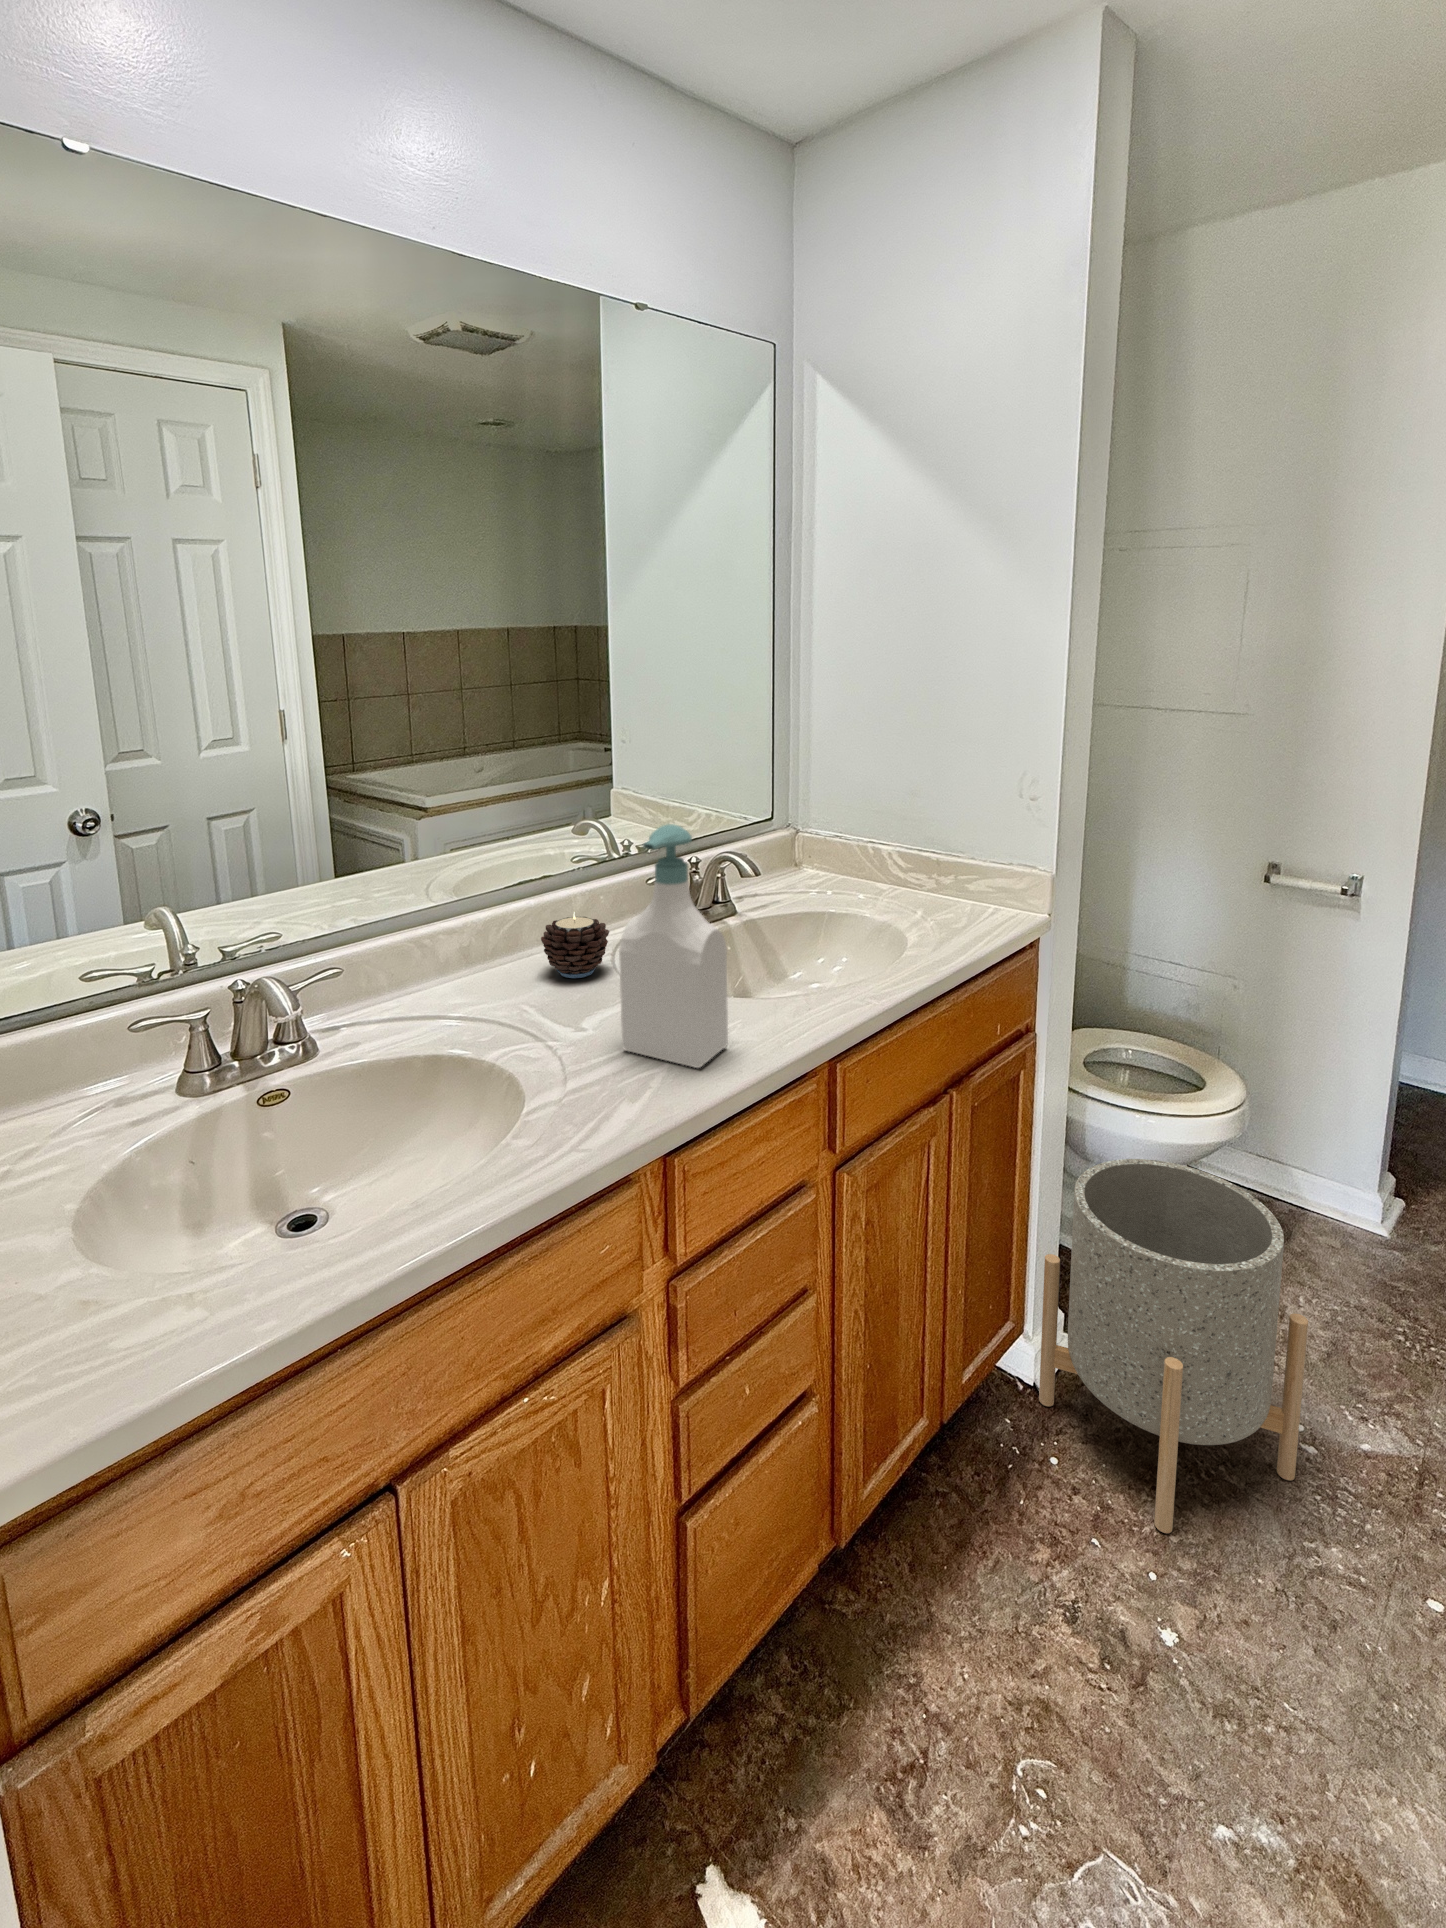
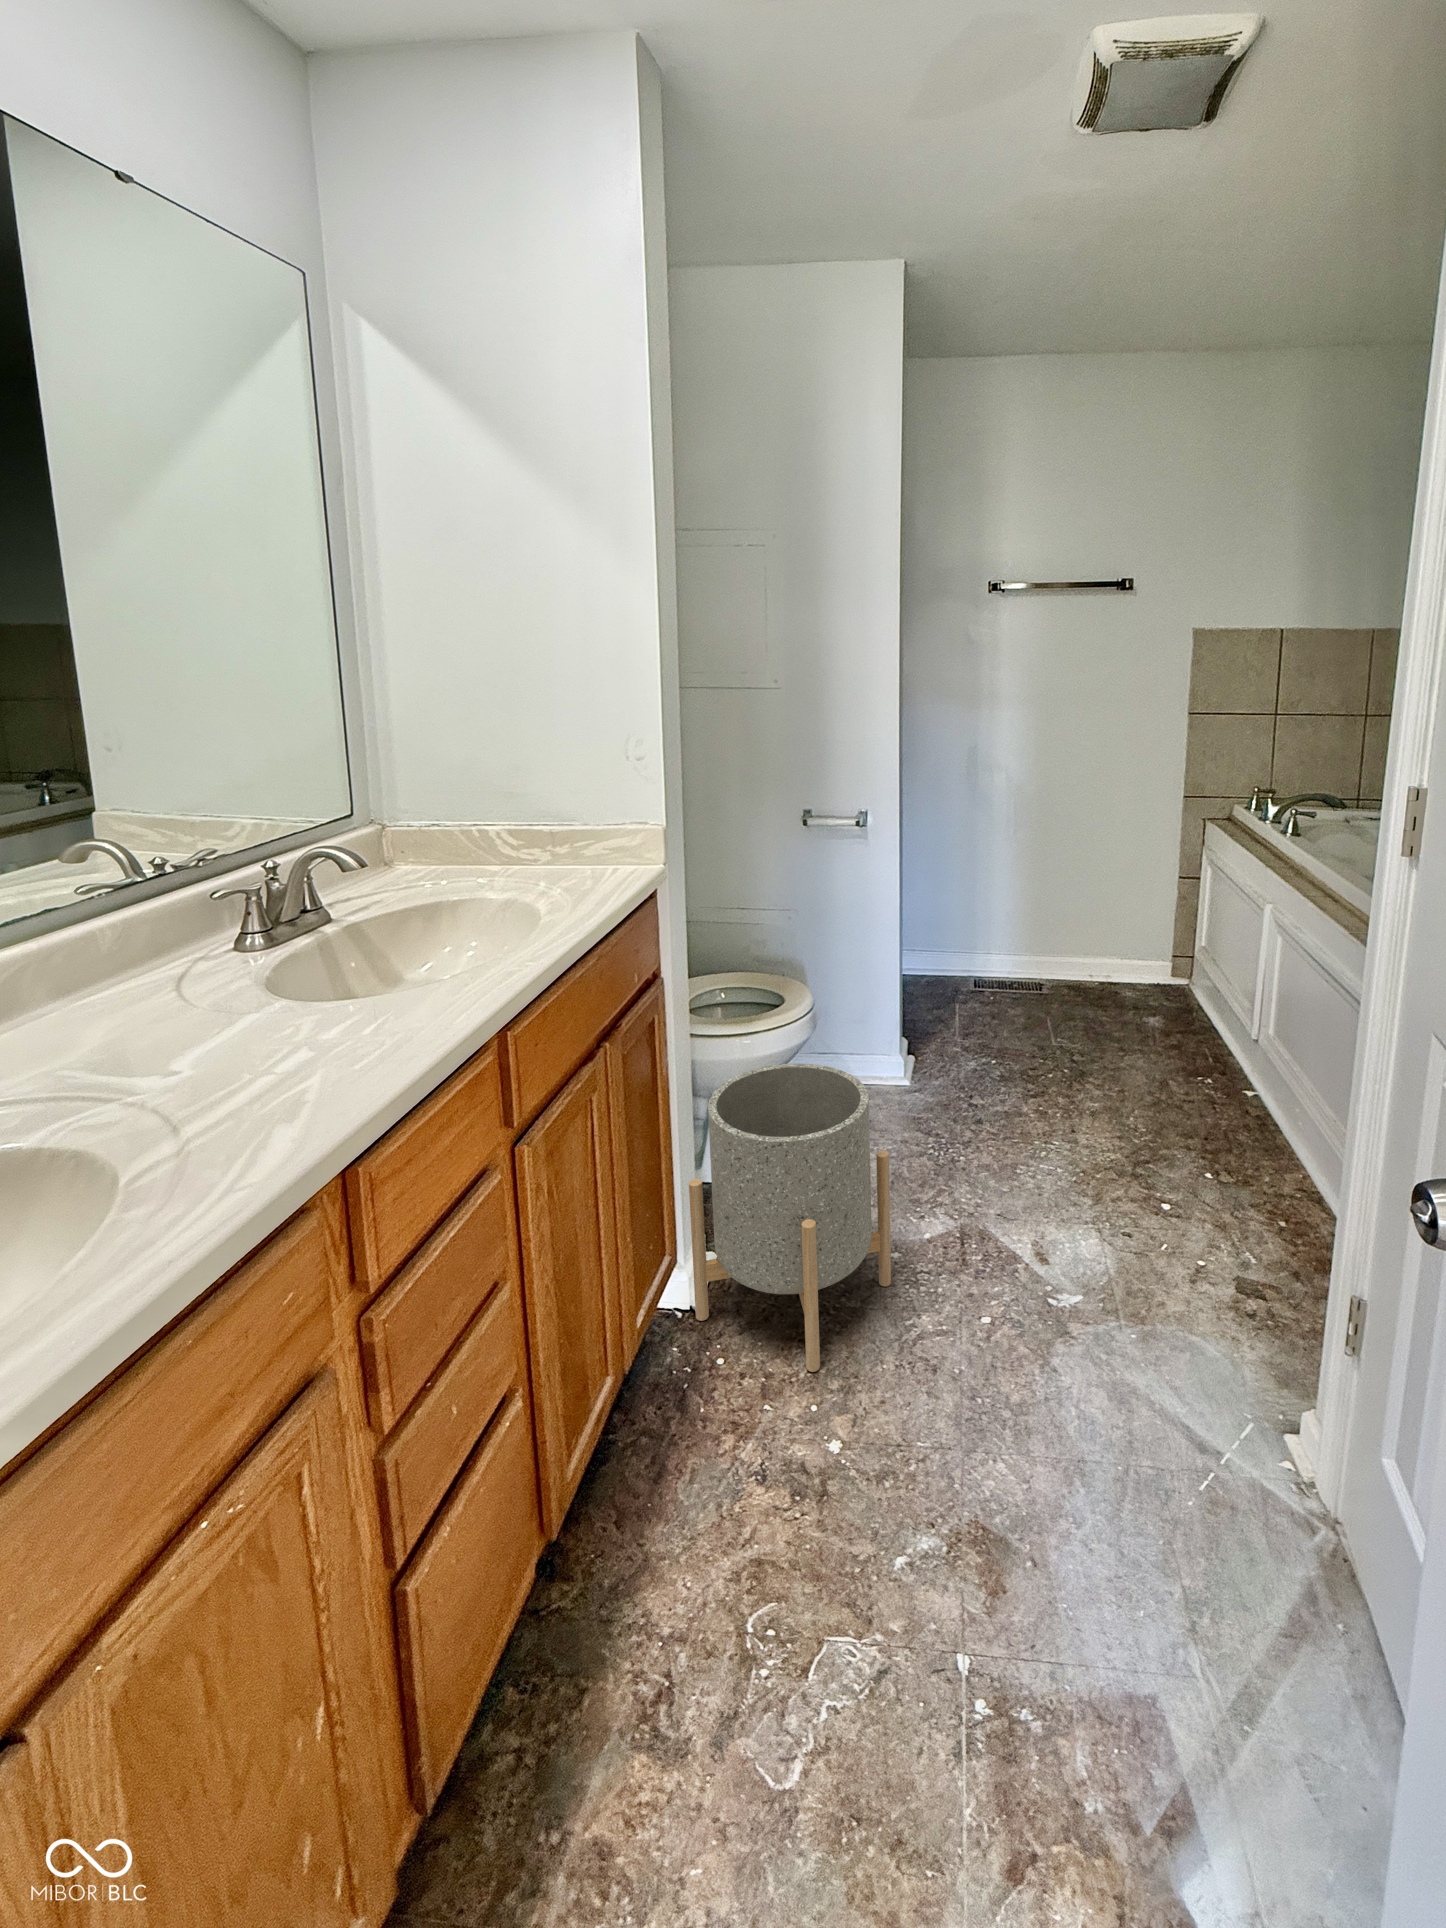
soap bottle: present [619,824,728,1068] -> none [232,796,387,1080]
candle: present [541,912,609,978] -> none [67,942,175,1030]

